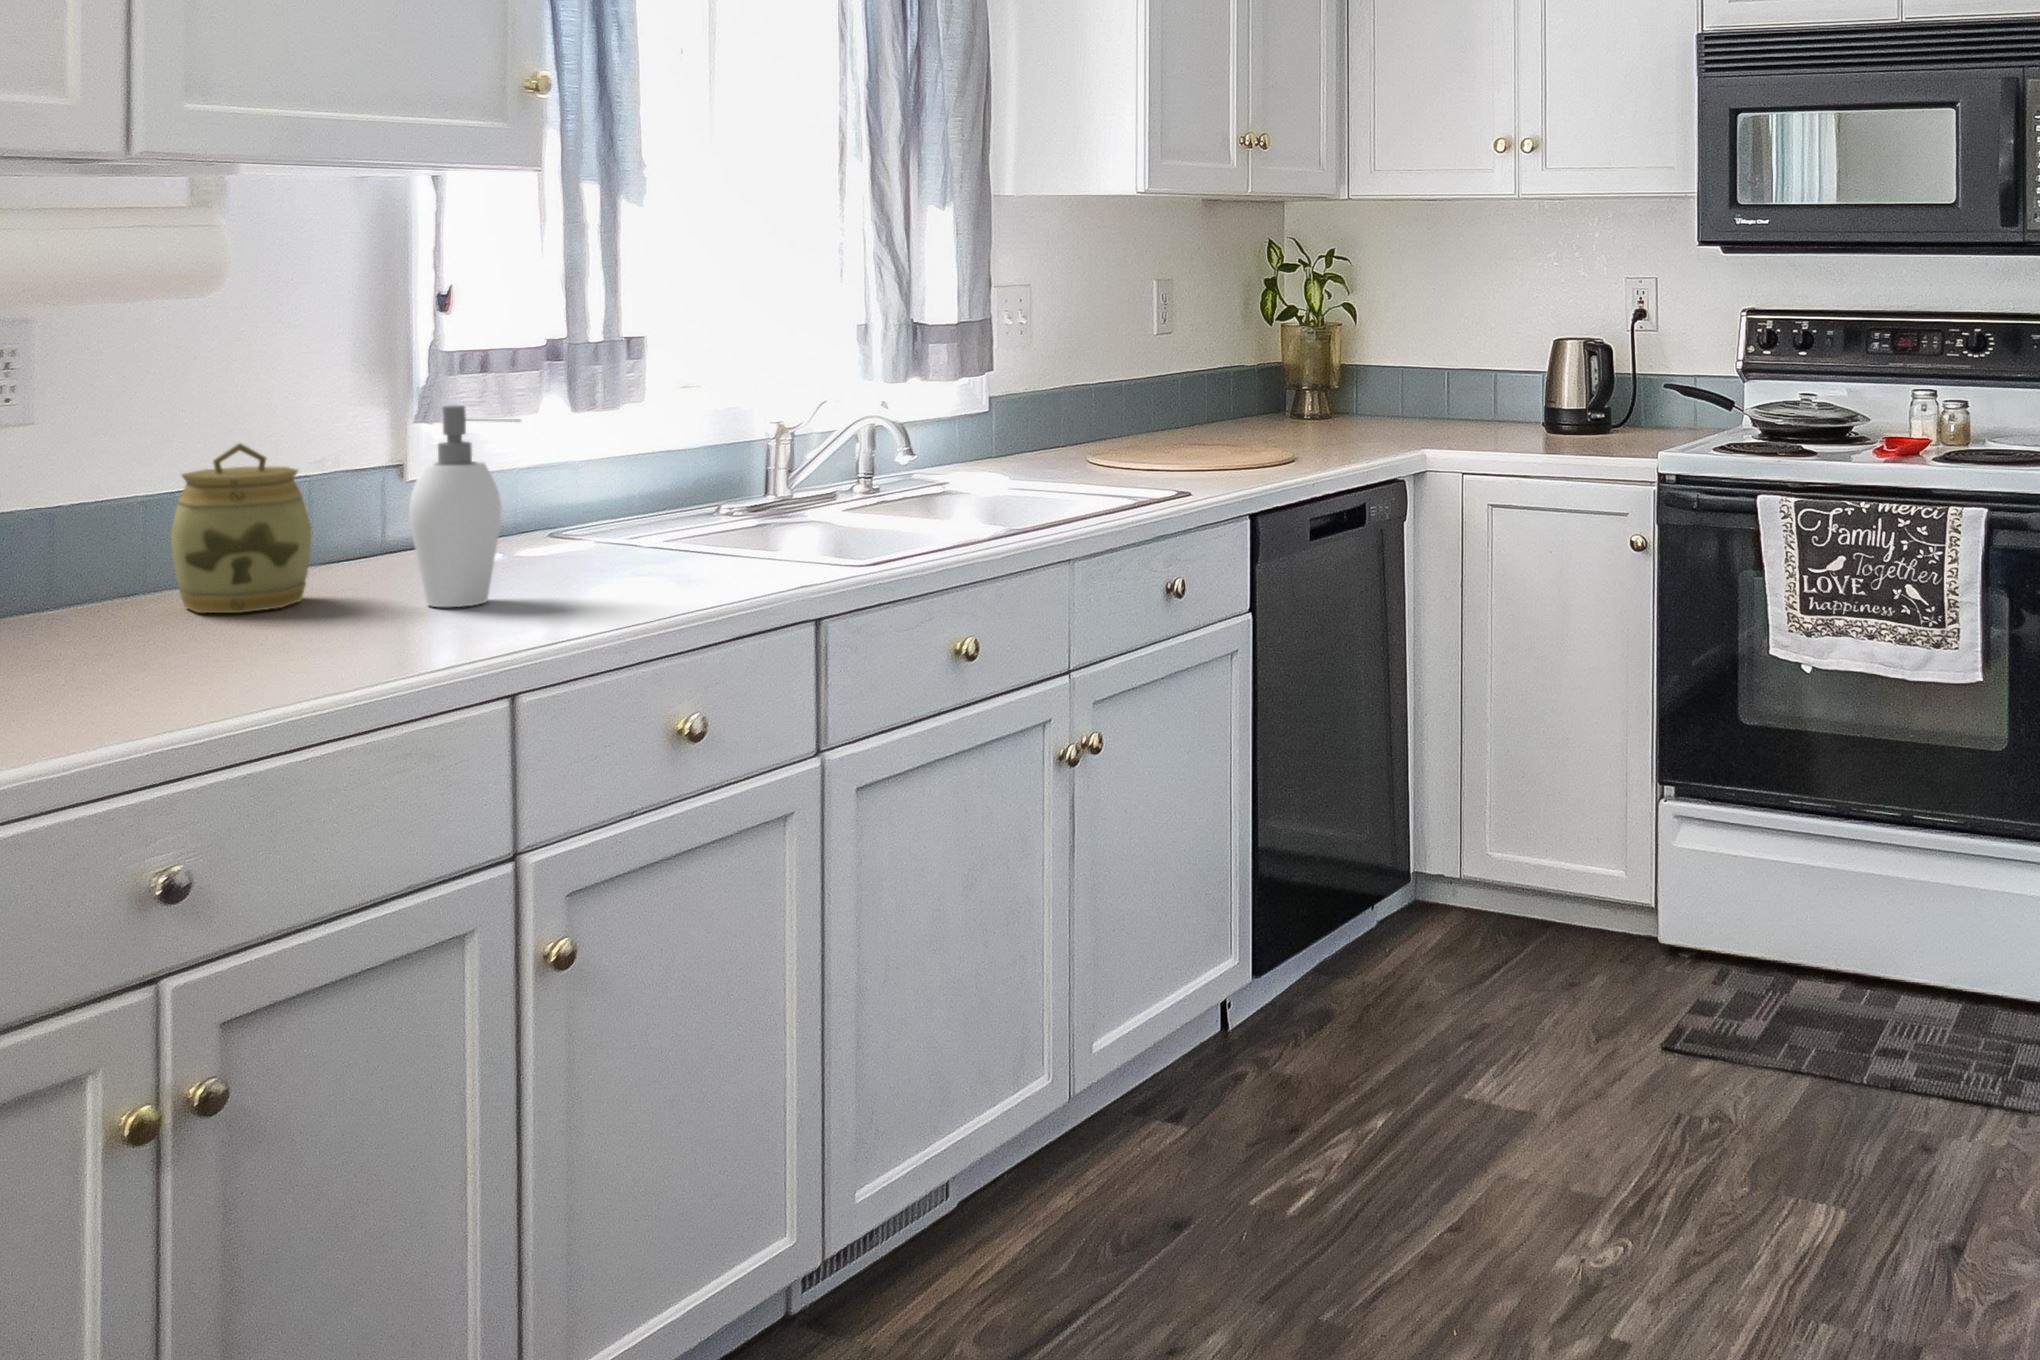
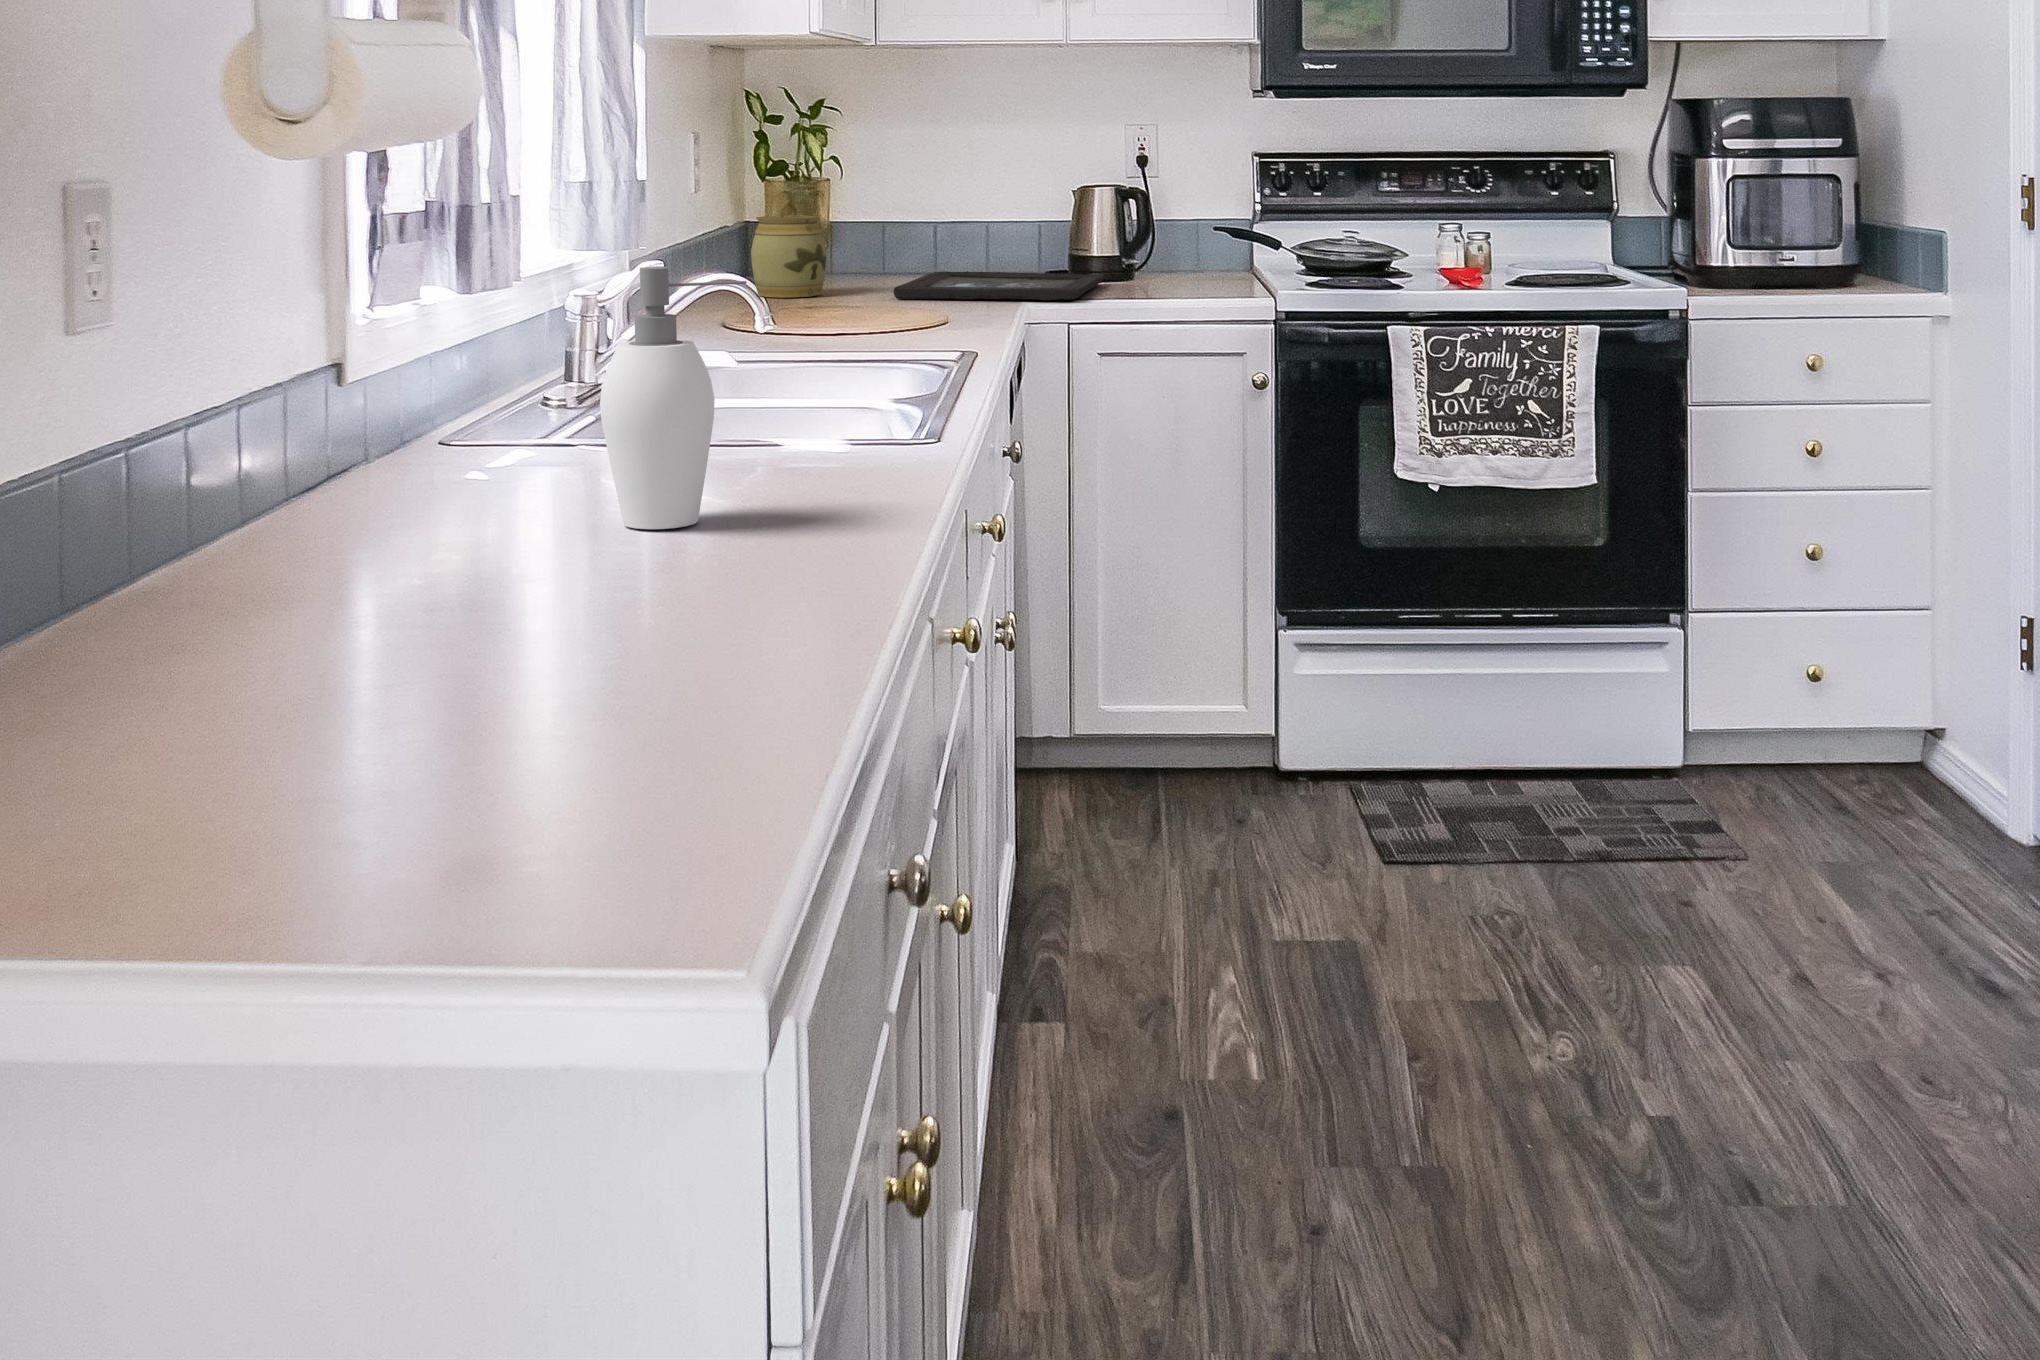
tray: none [1319,417,1564,449] -> present [894,271,1103,300]
jar: present [171,443,311,613] -> present [751,200,826,298]

